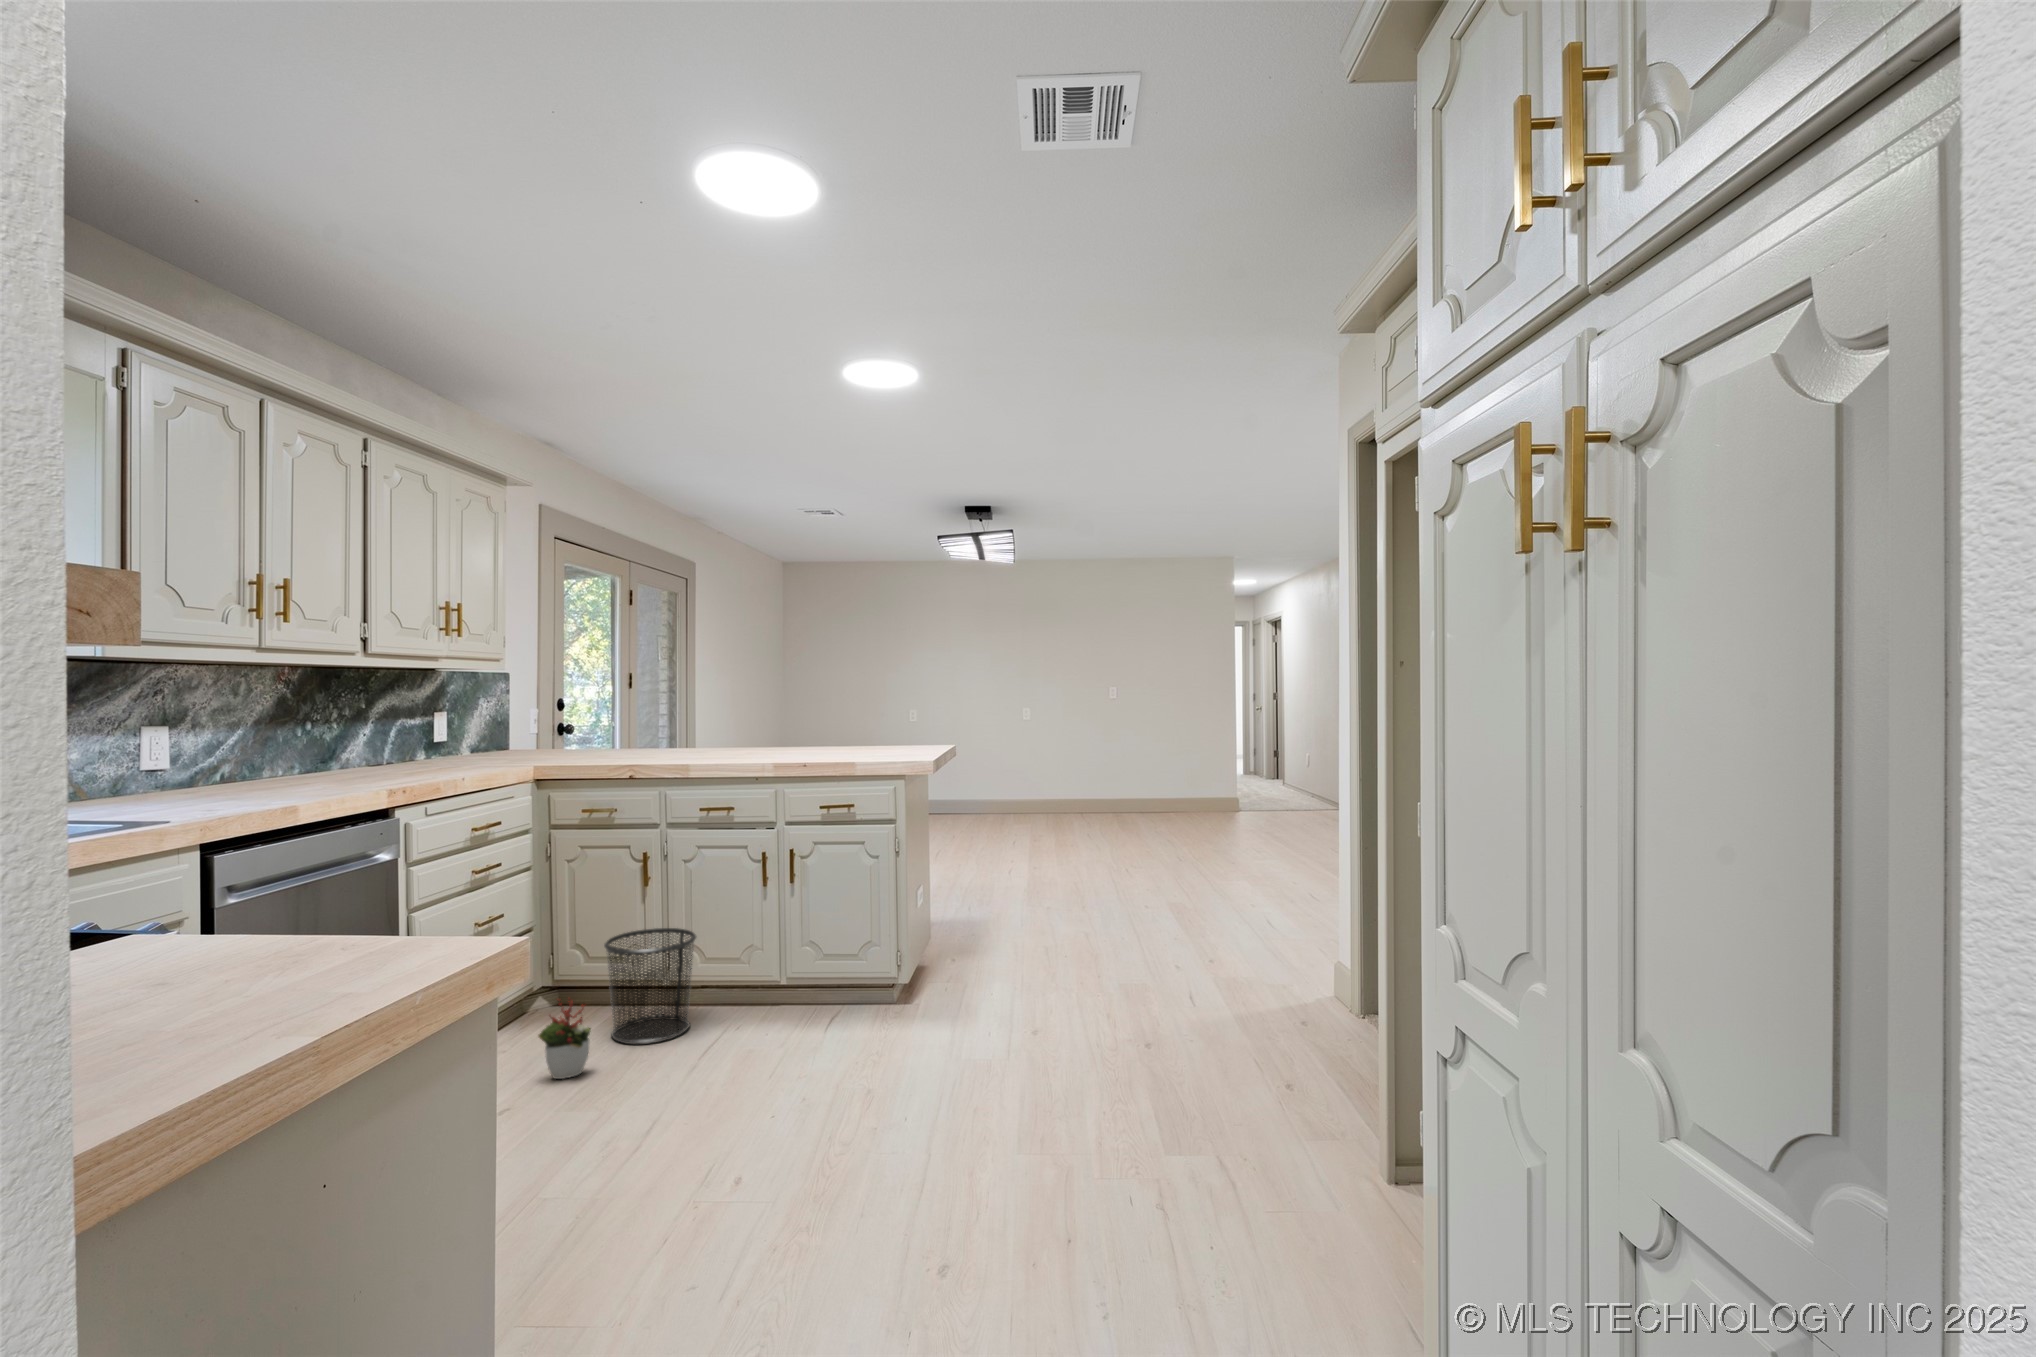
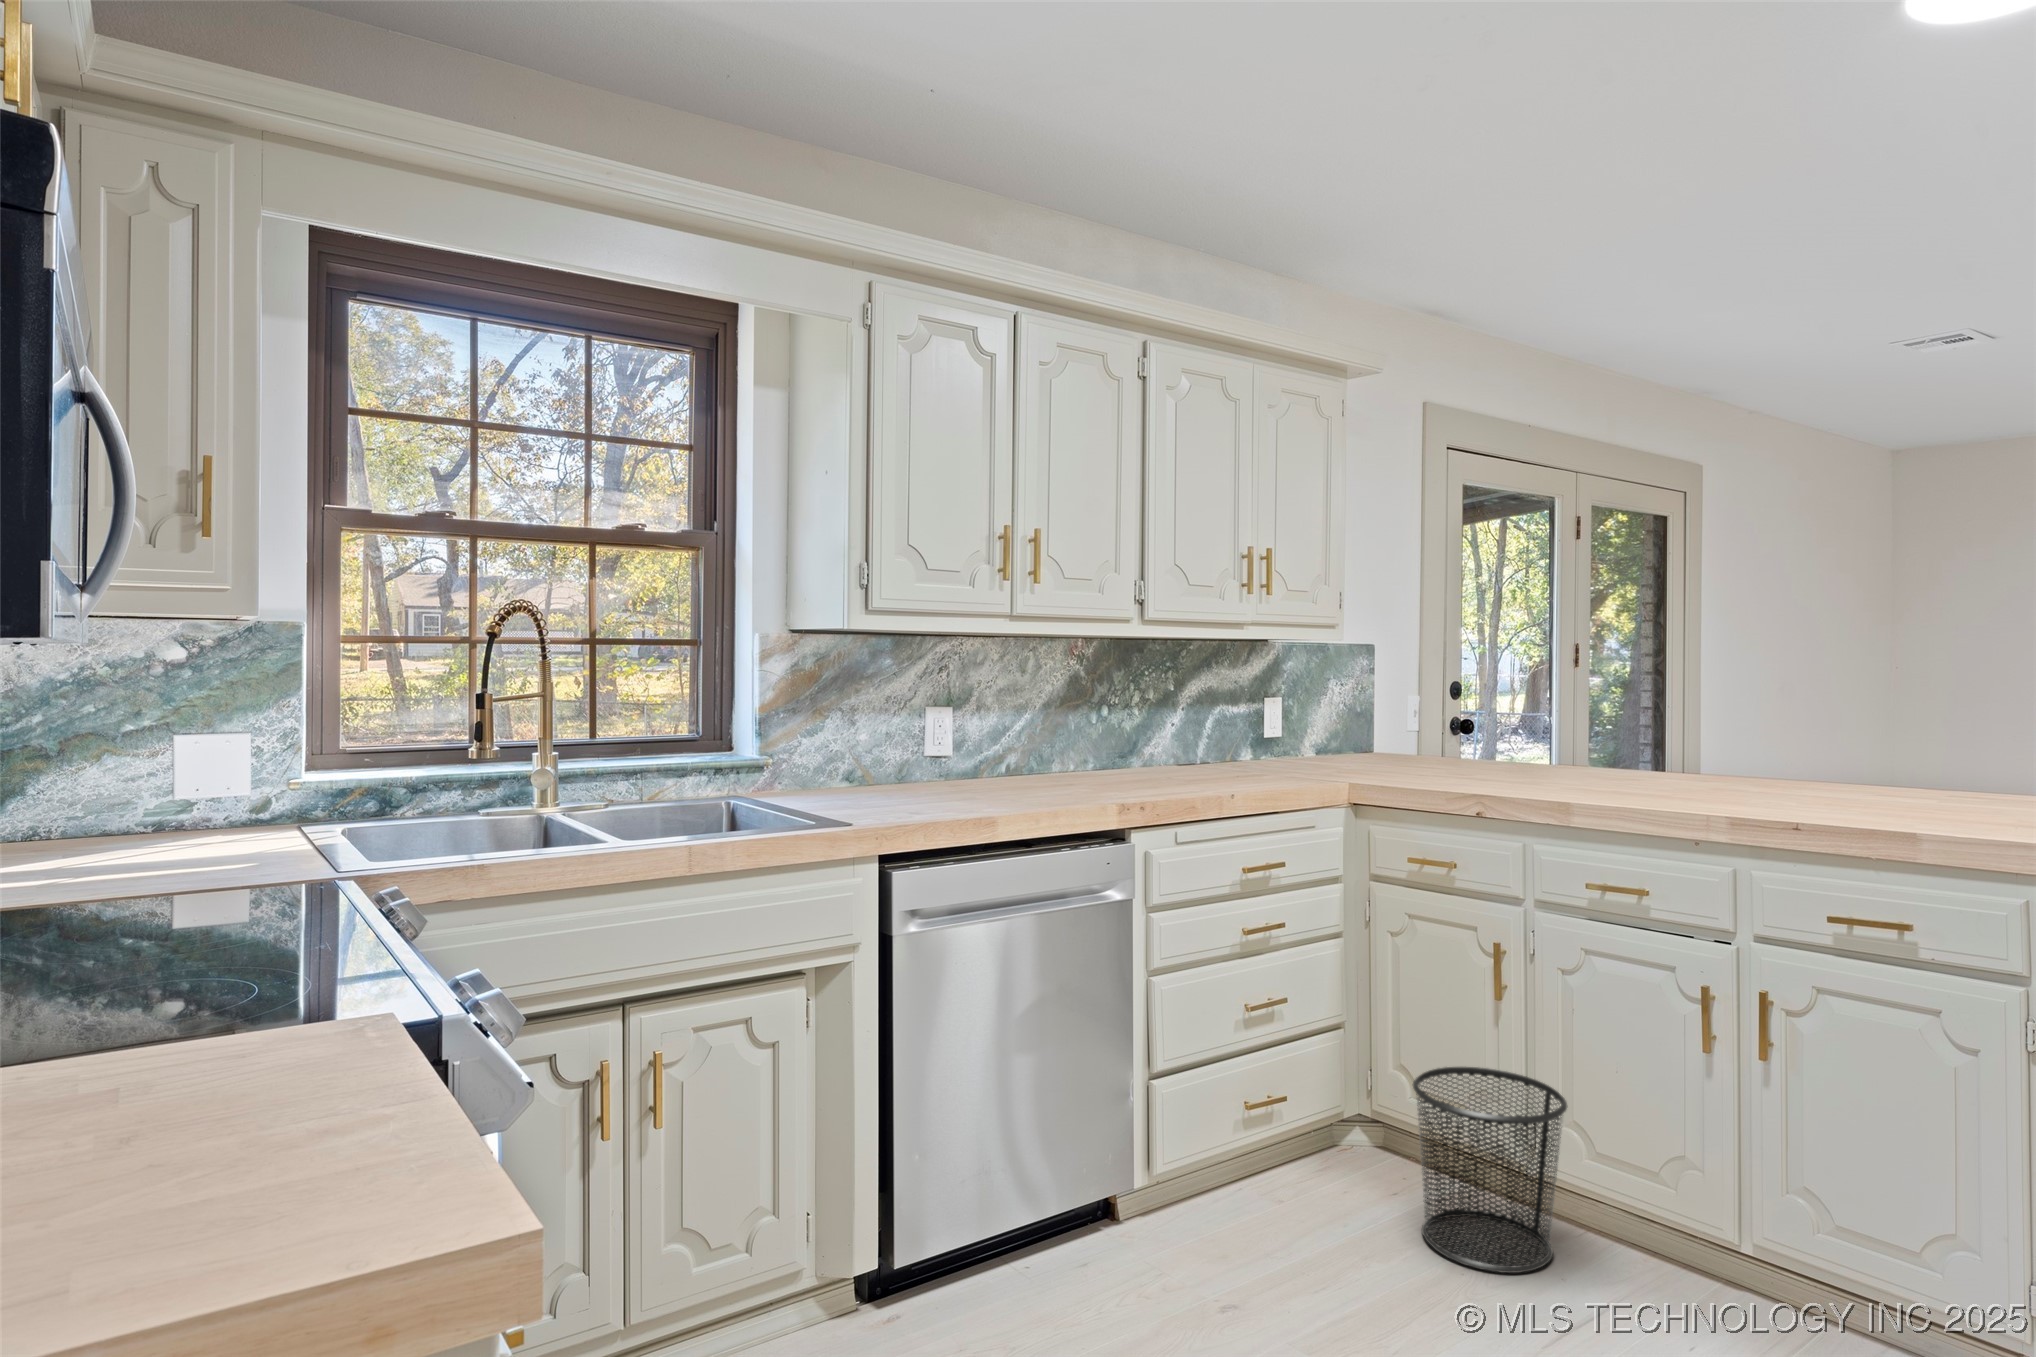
decorative plant: present [539,998,591,1079] -> none [1290,1153,1367,1284]

